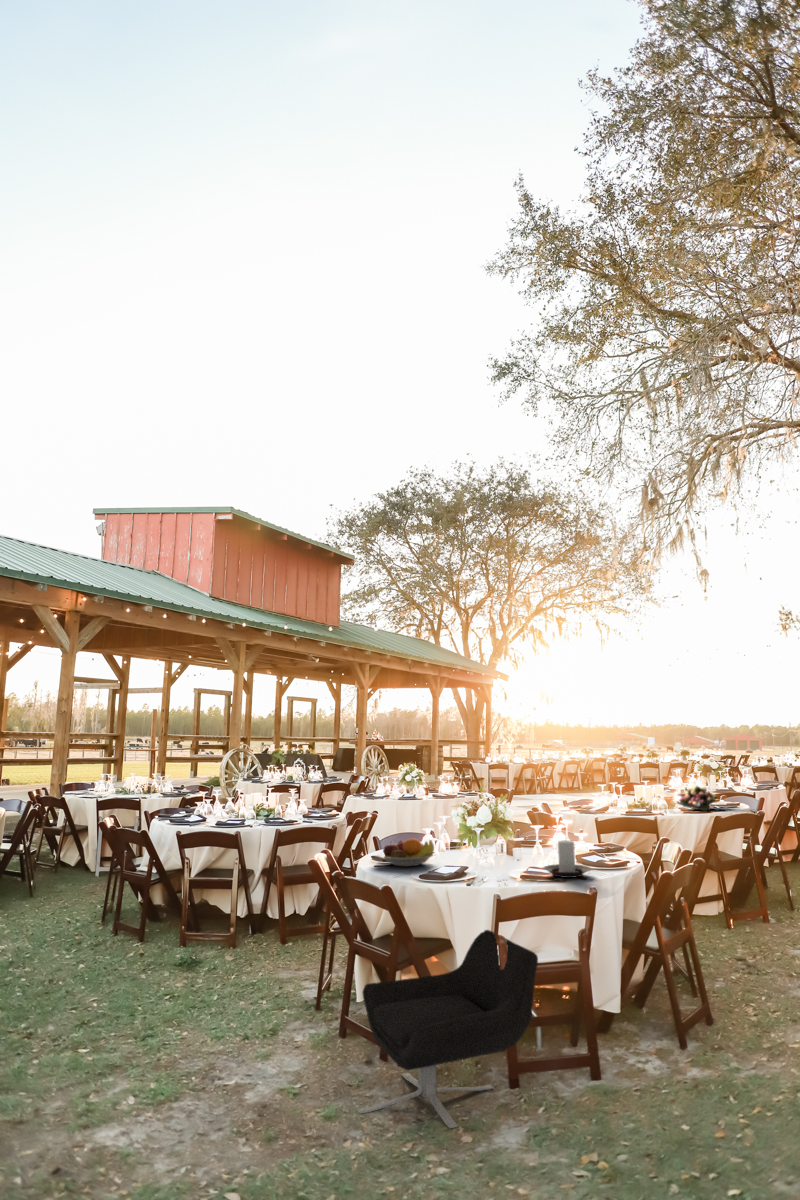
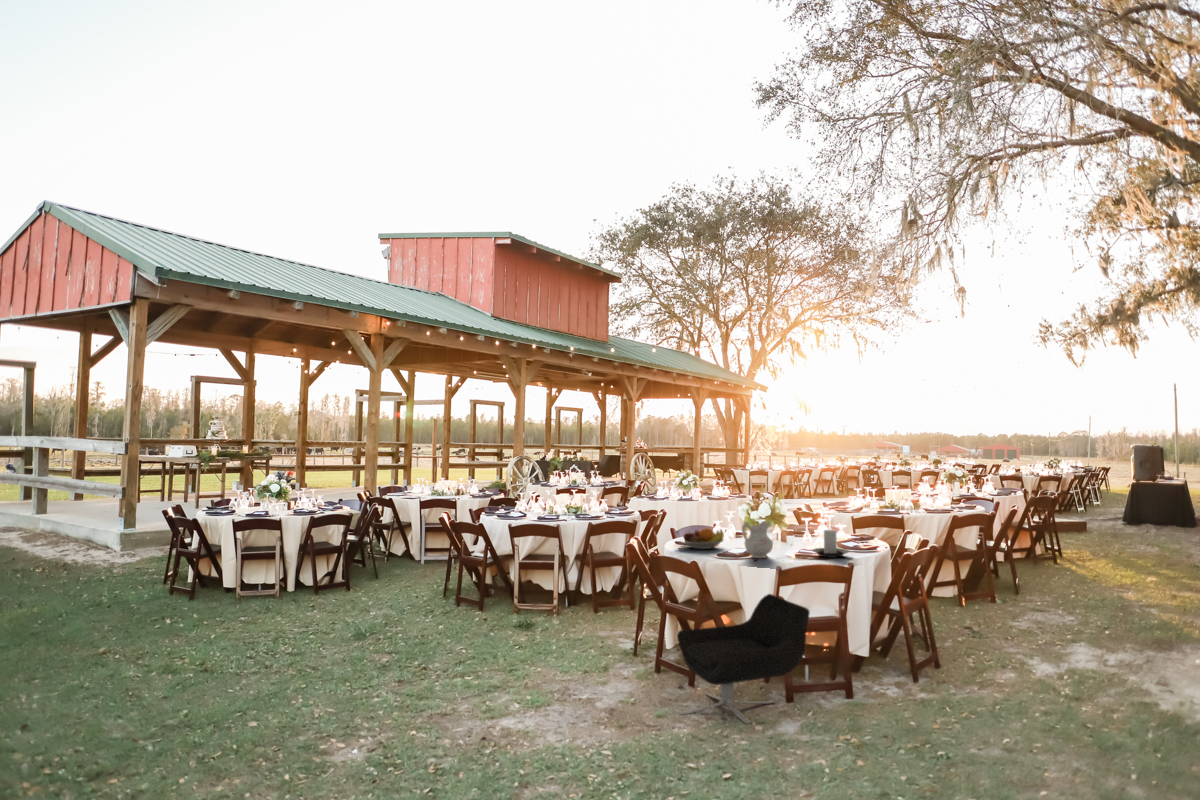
flower arrangement: present [675,785,717,811] -> none [921,488,959,510]
ceramic pitcher: none [453,830,493,880] -> present [742,522,773,558]

